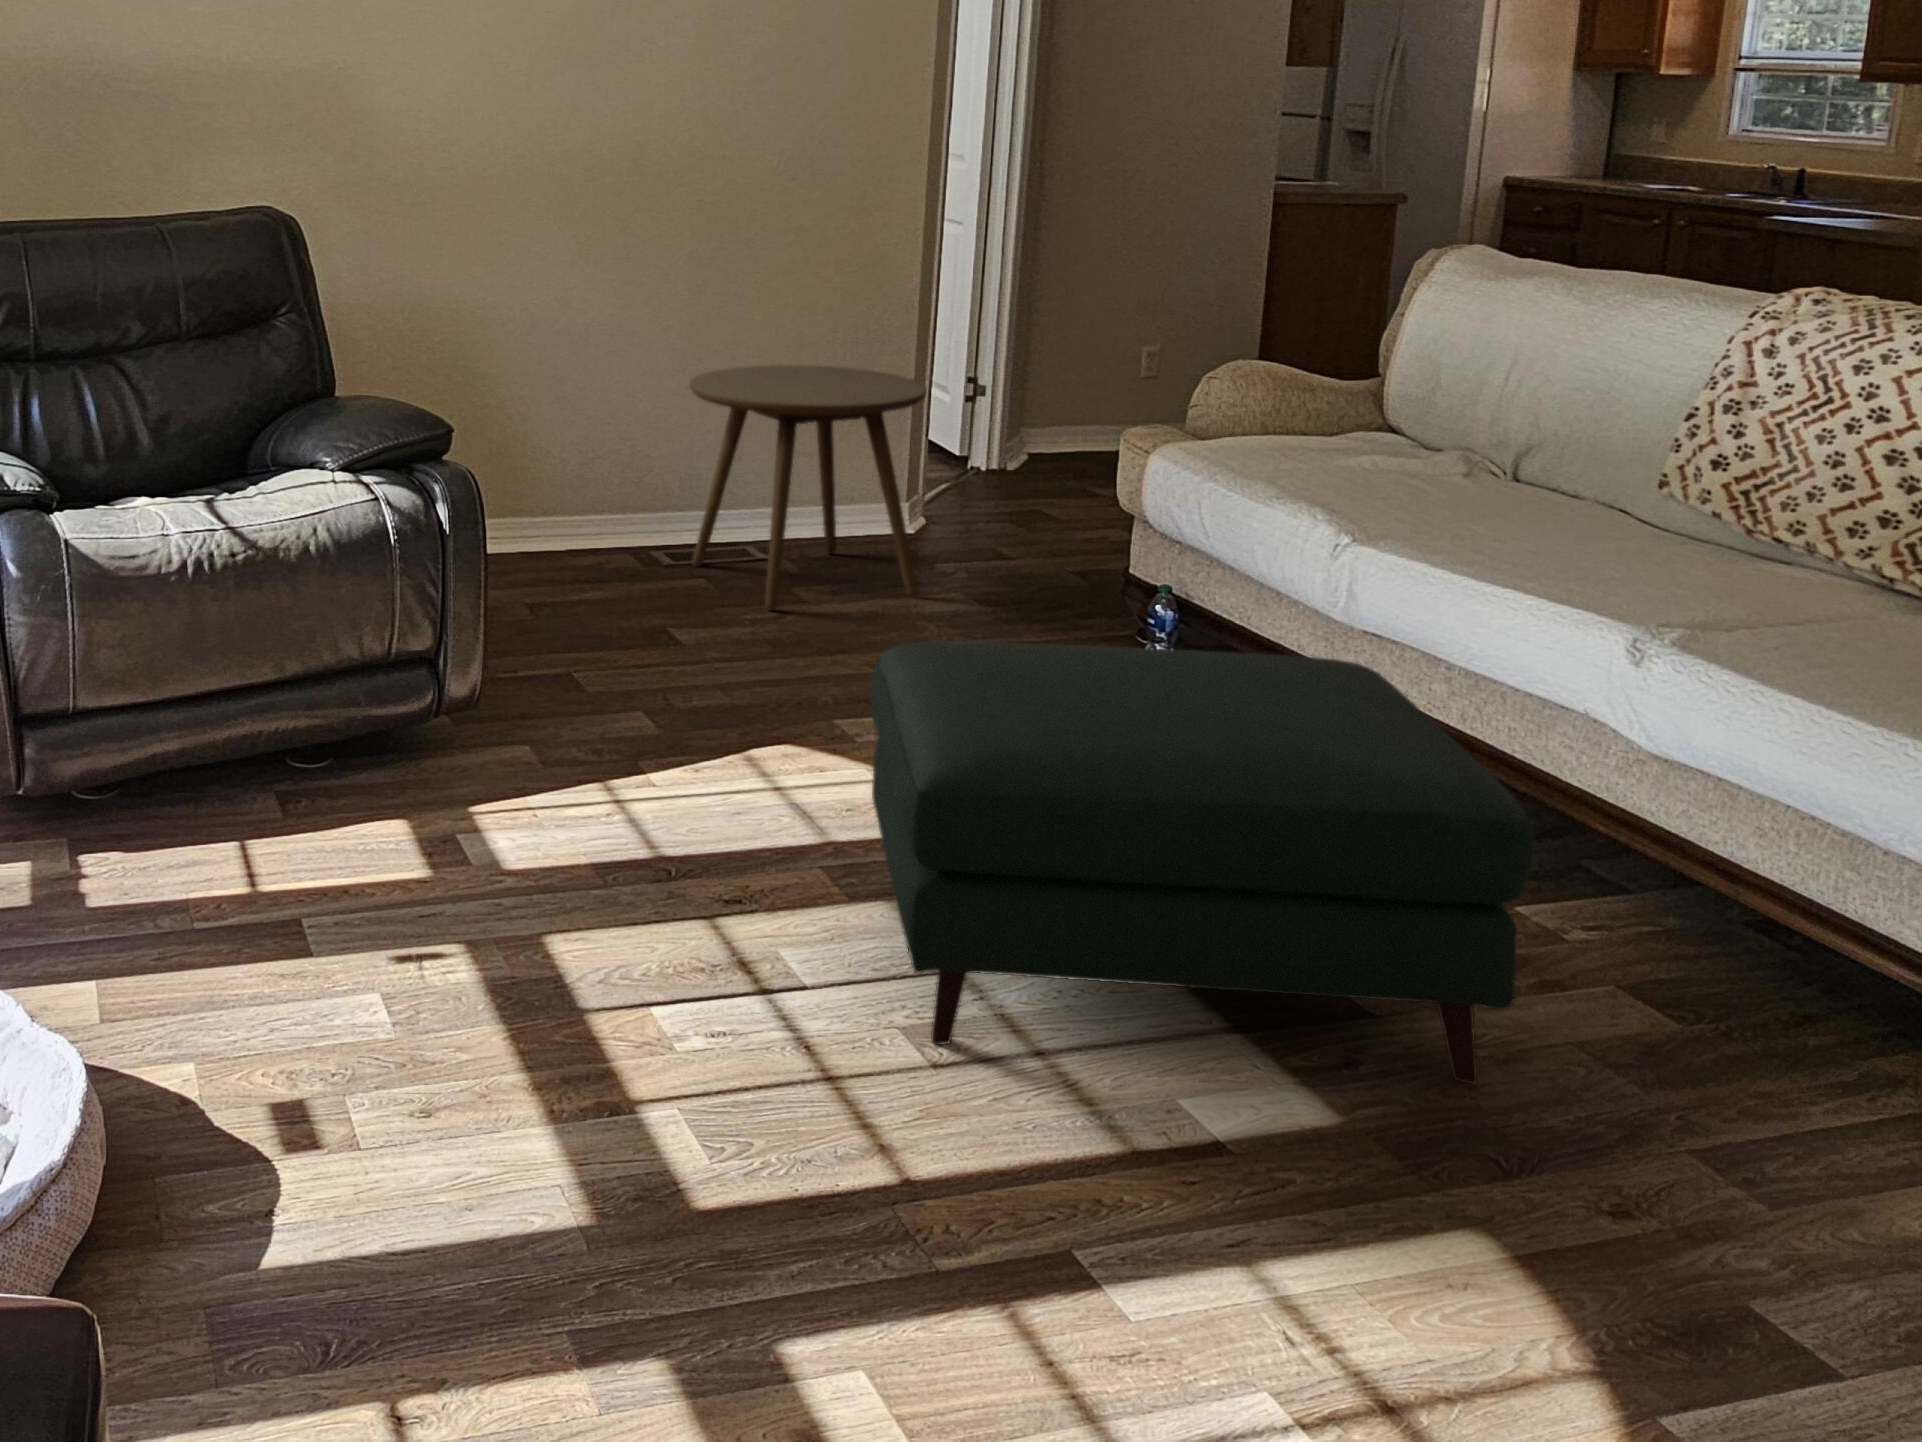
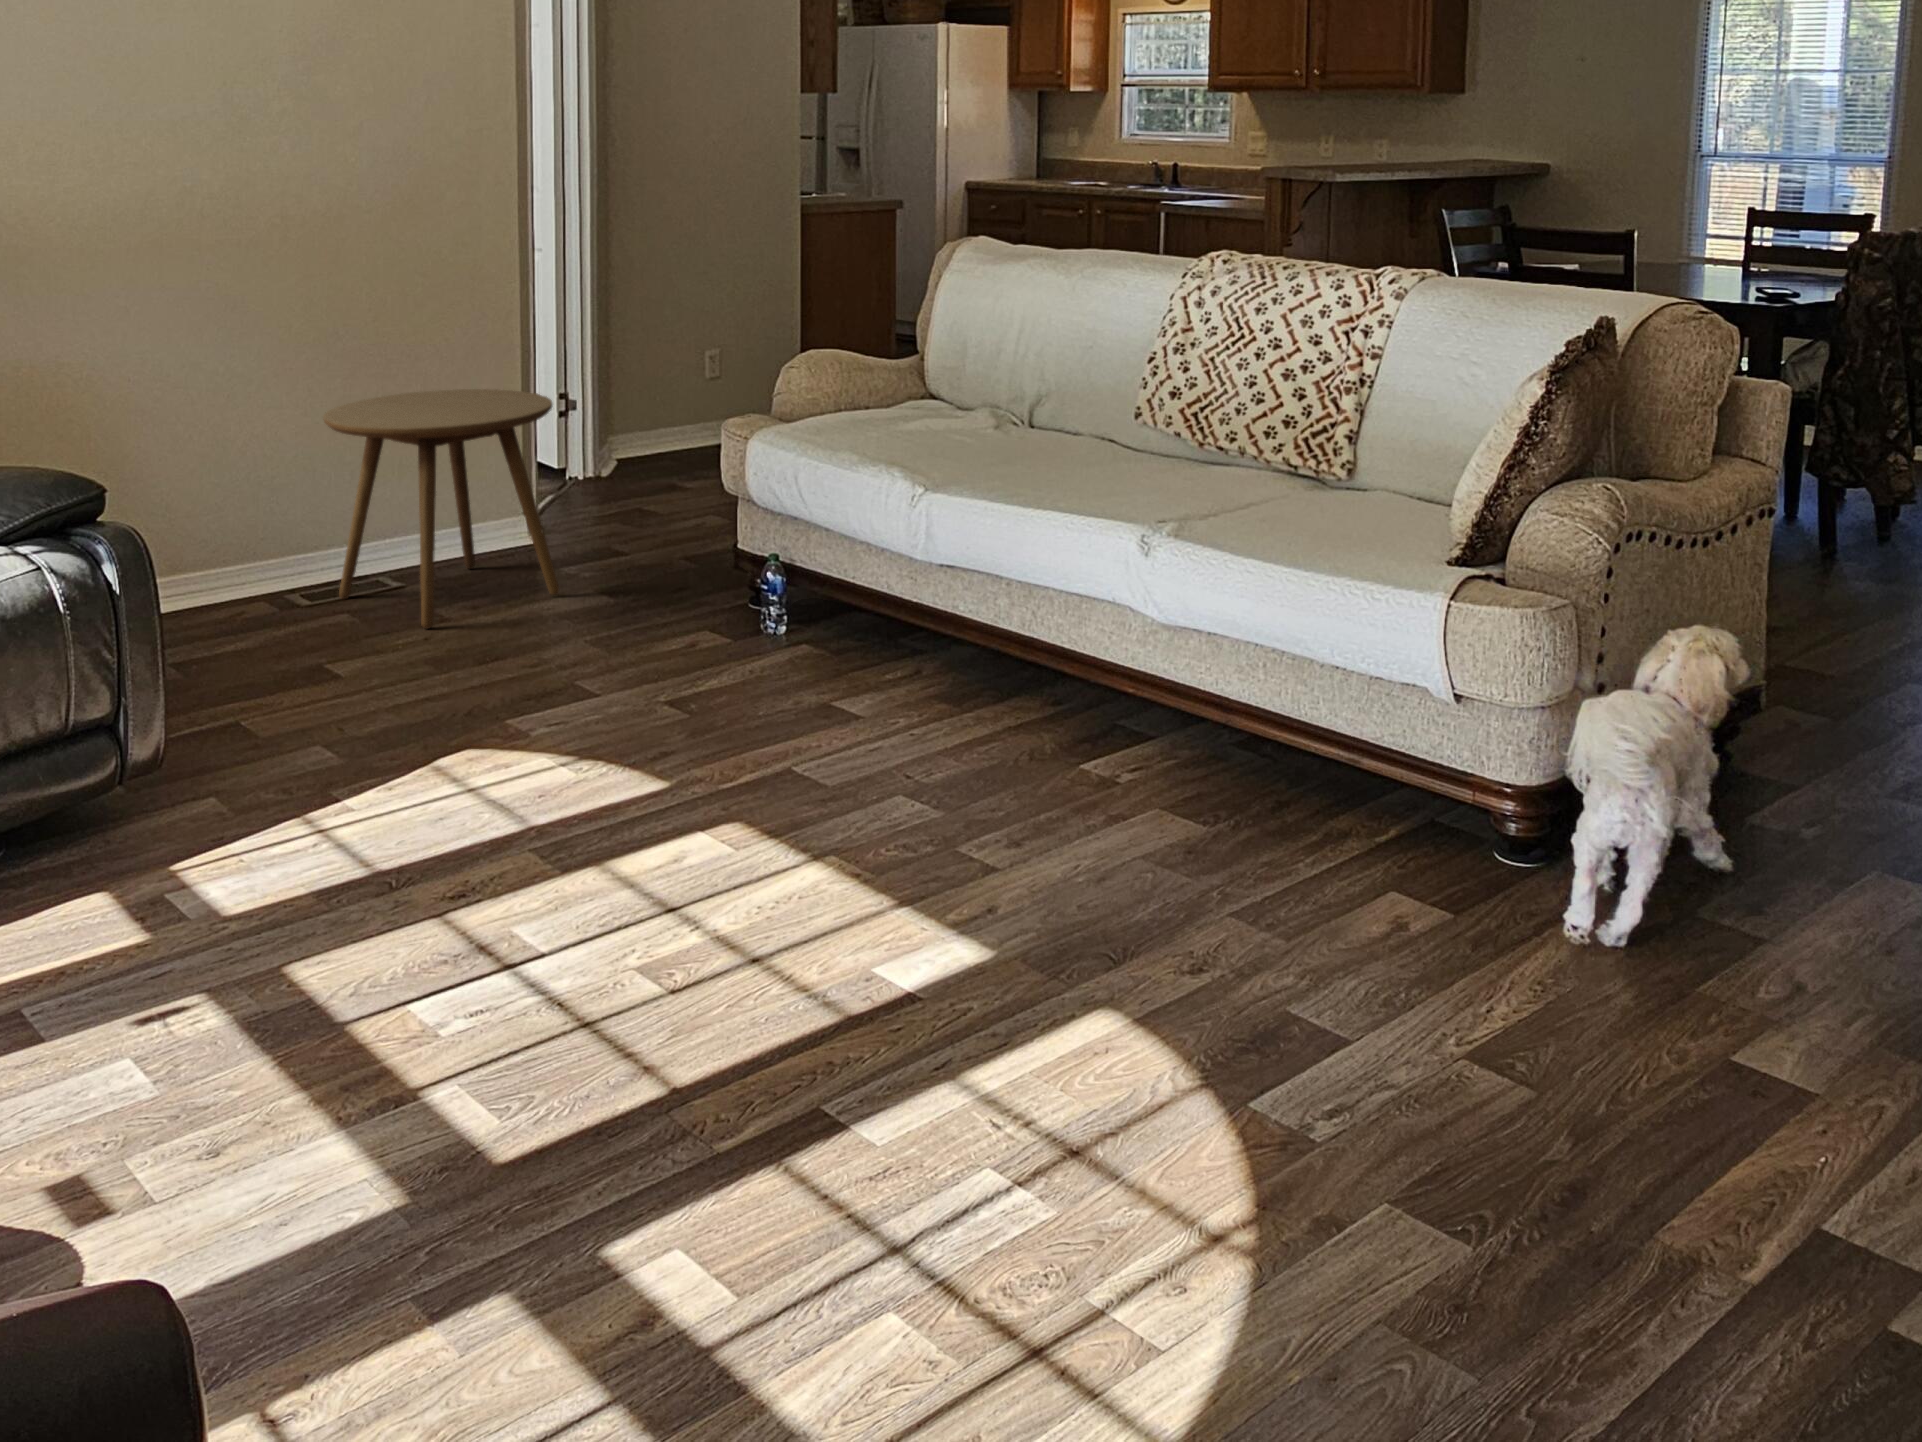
ottoman: present [870,641,1533,1084] -> none [569,584,1106,974]

